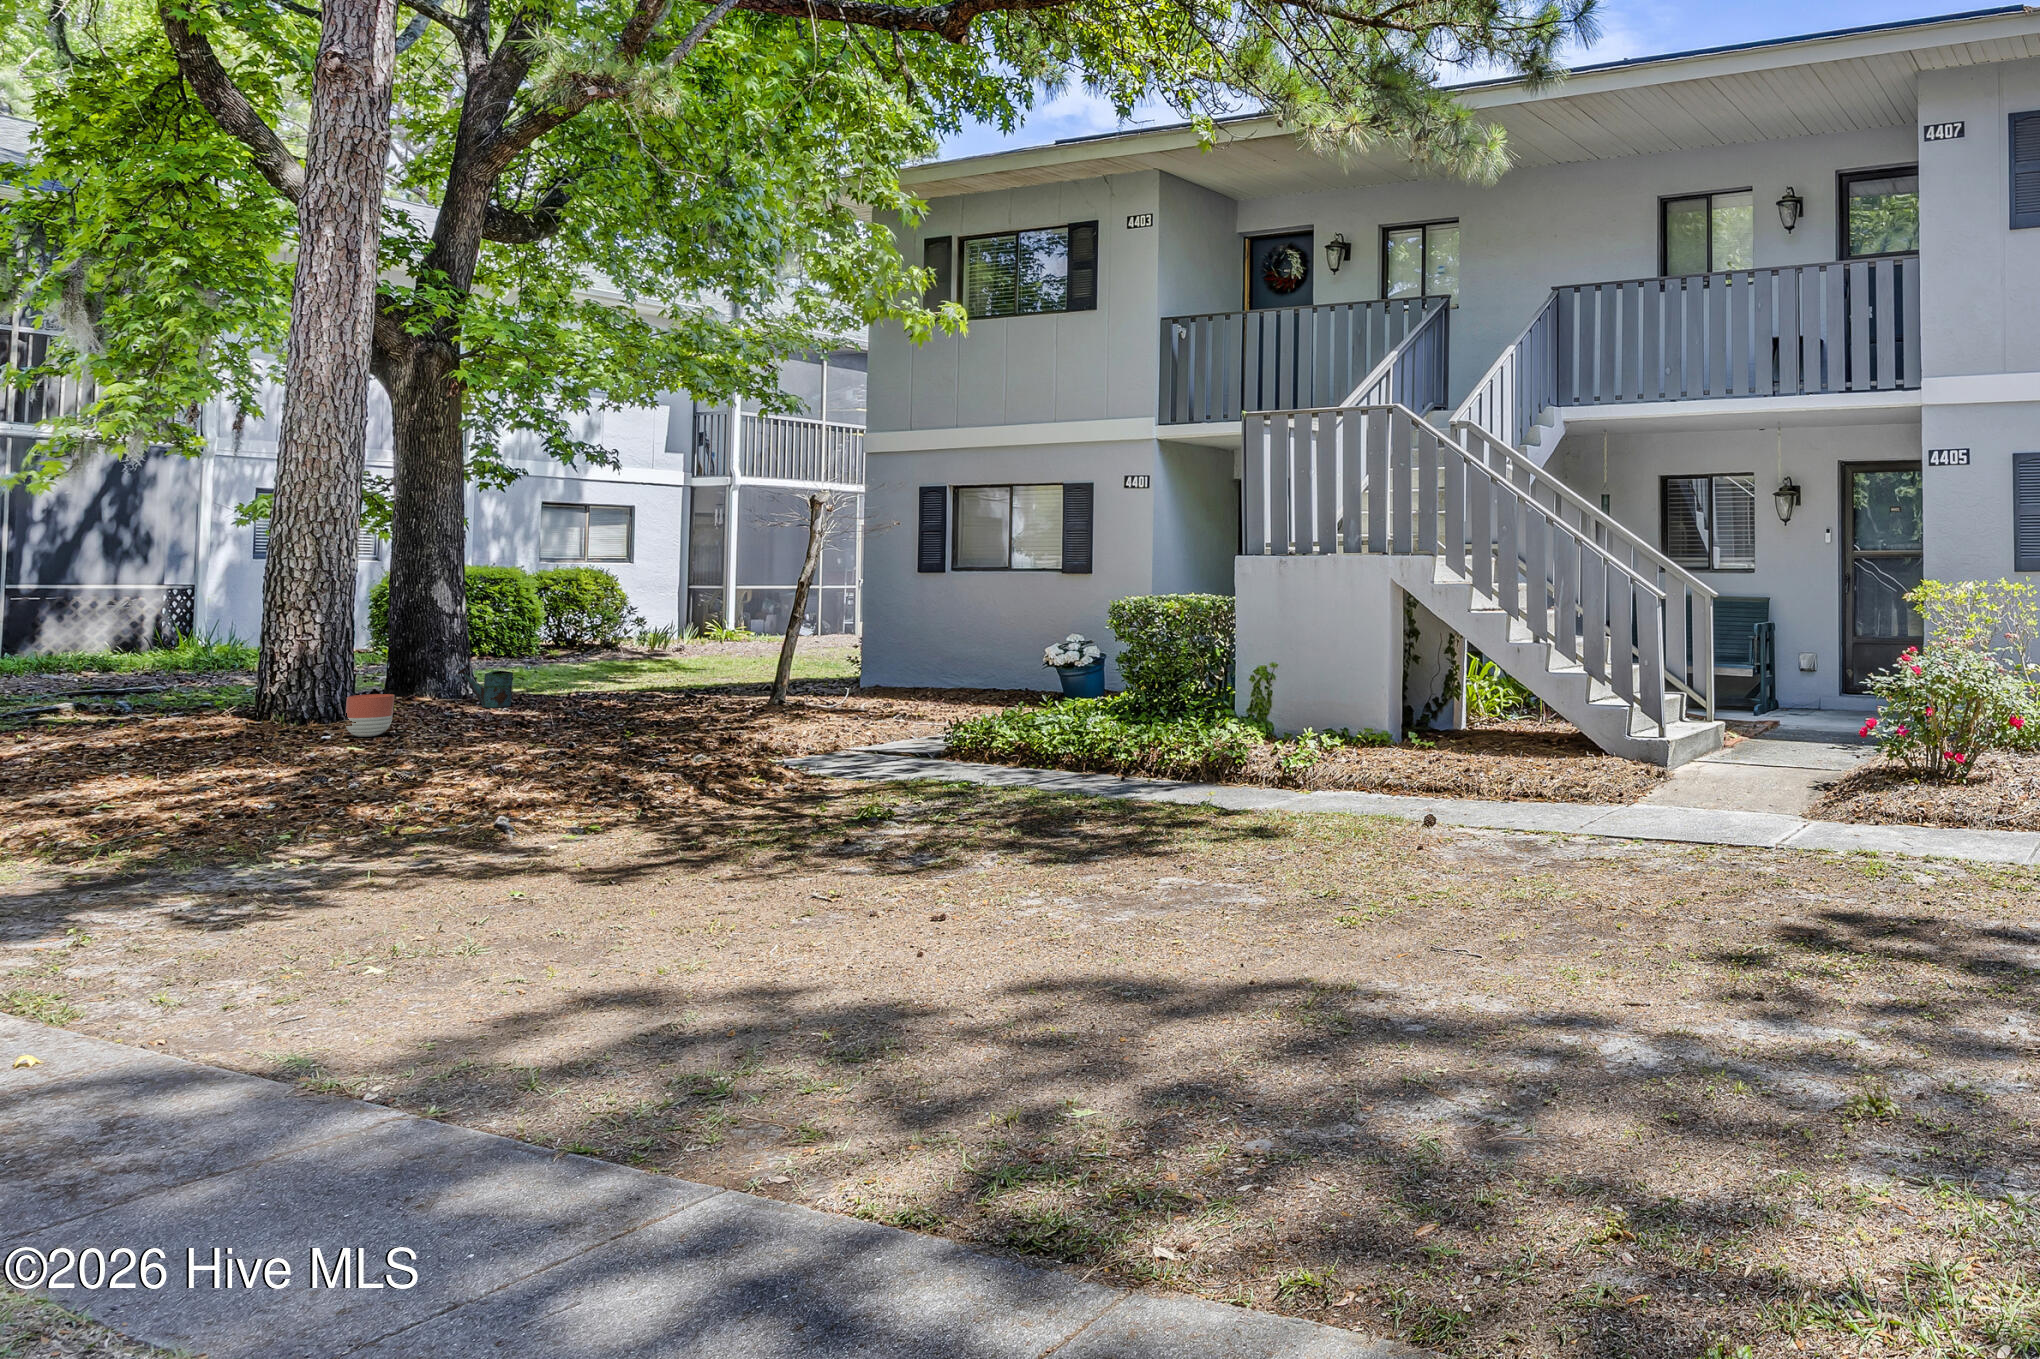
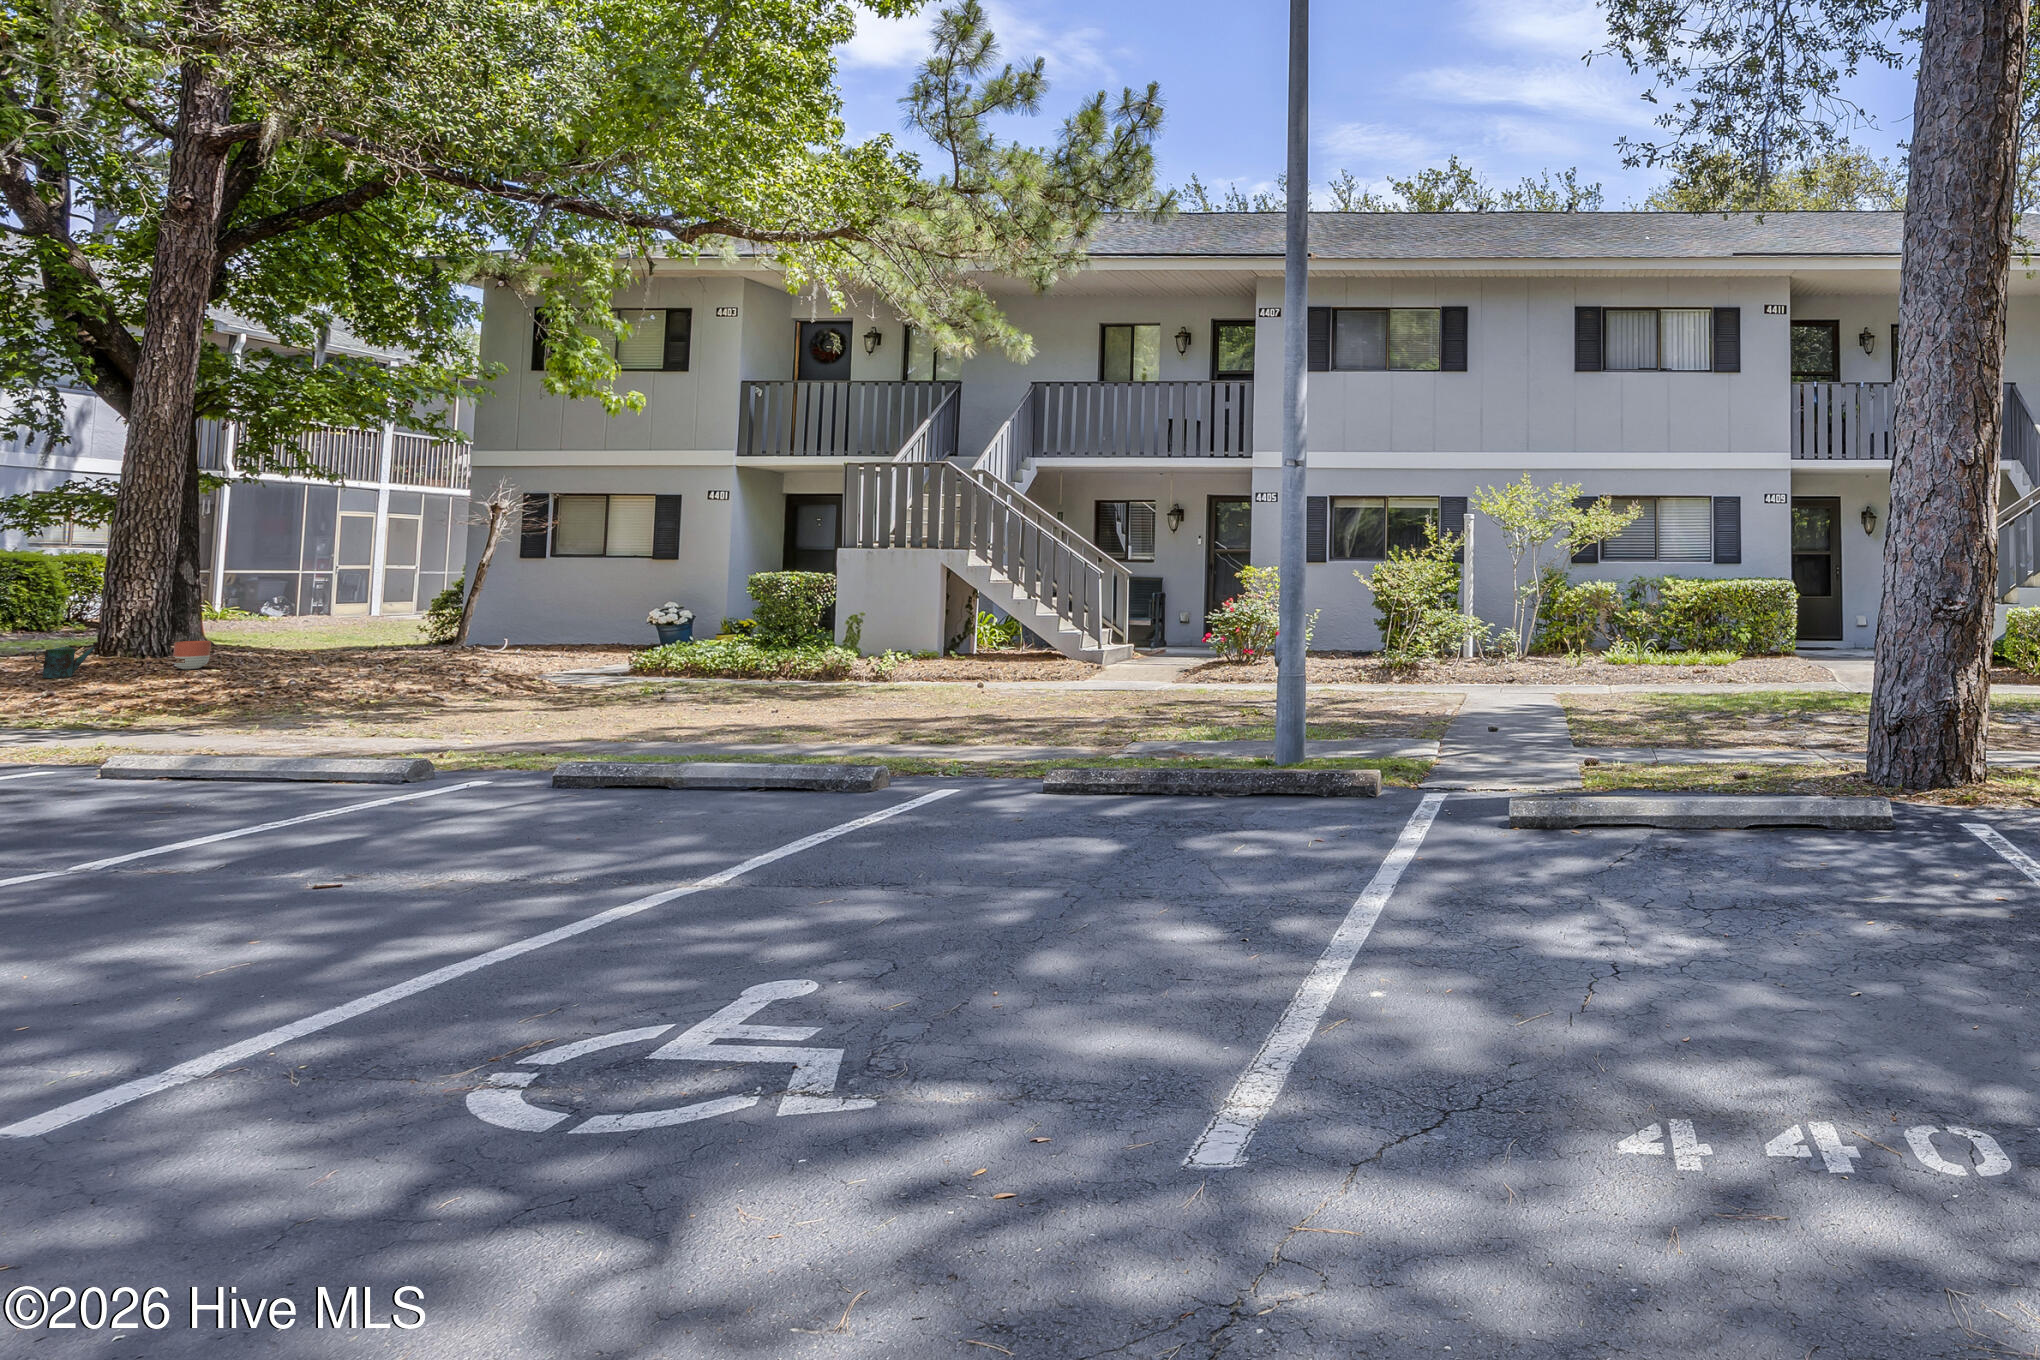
watering can: present [458,668,523,708] -> present [34,642,101,678]

